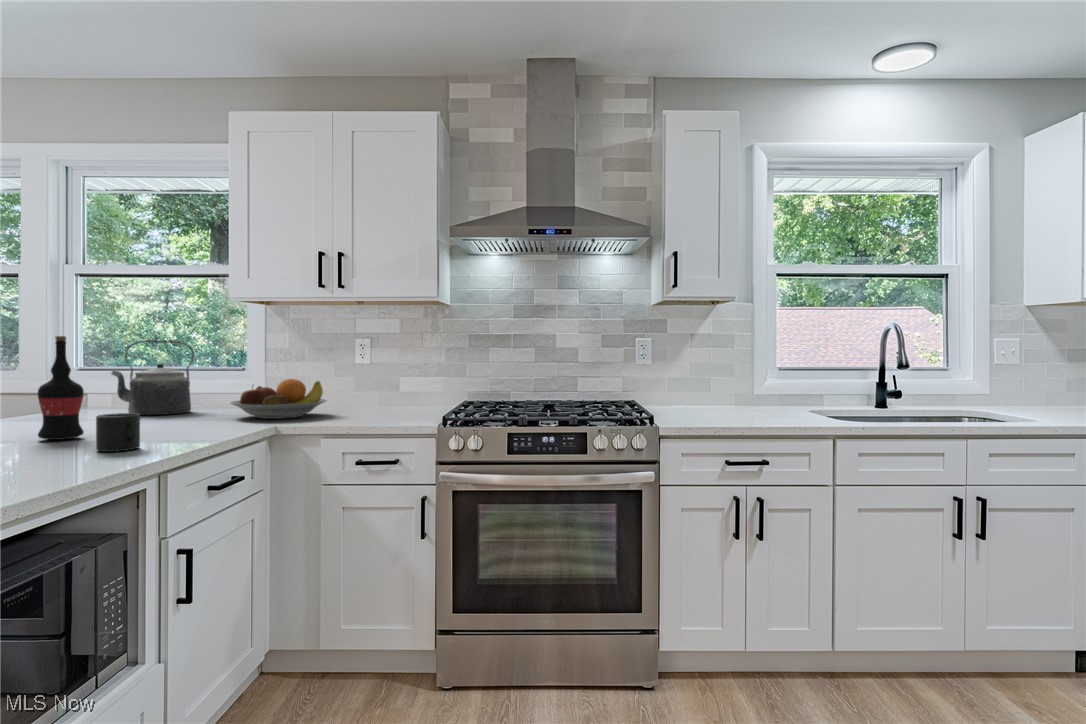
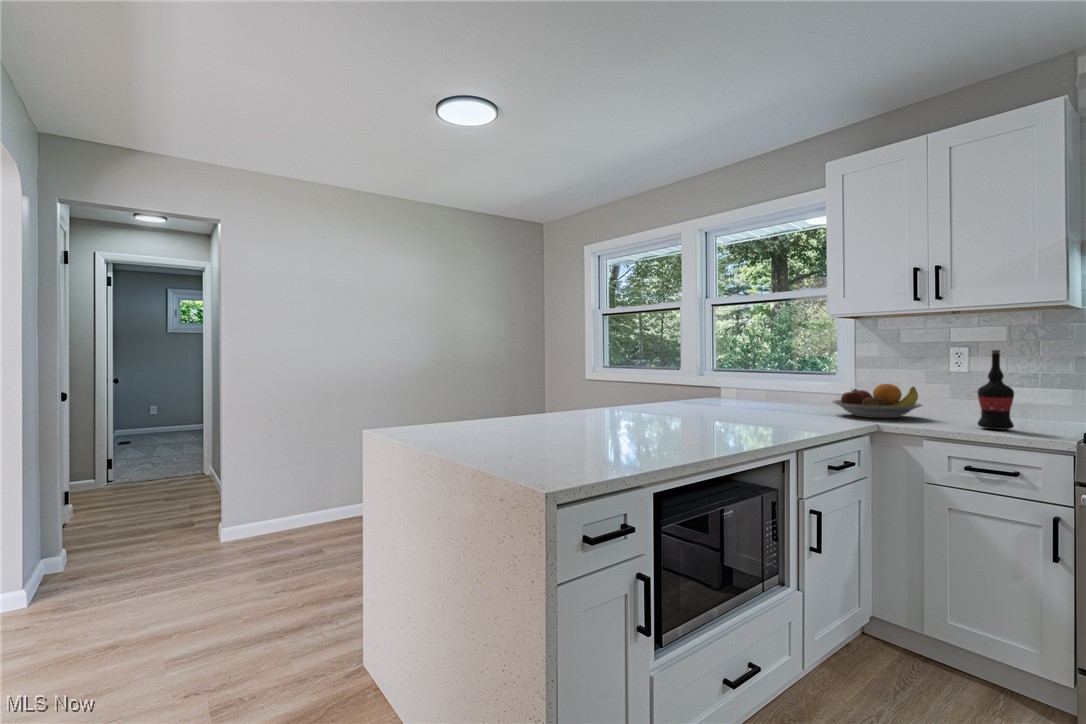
wine bottle: present [38,336,84,440] -> present [978,350,1014,430]
kettle: present [111,340,194,415] -> none [742,351,798,408]
mug: present [96,413,140,452] -> none [756,405,783,431]

